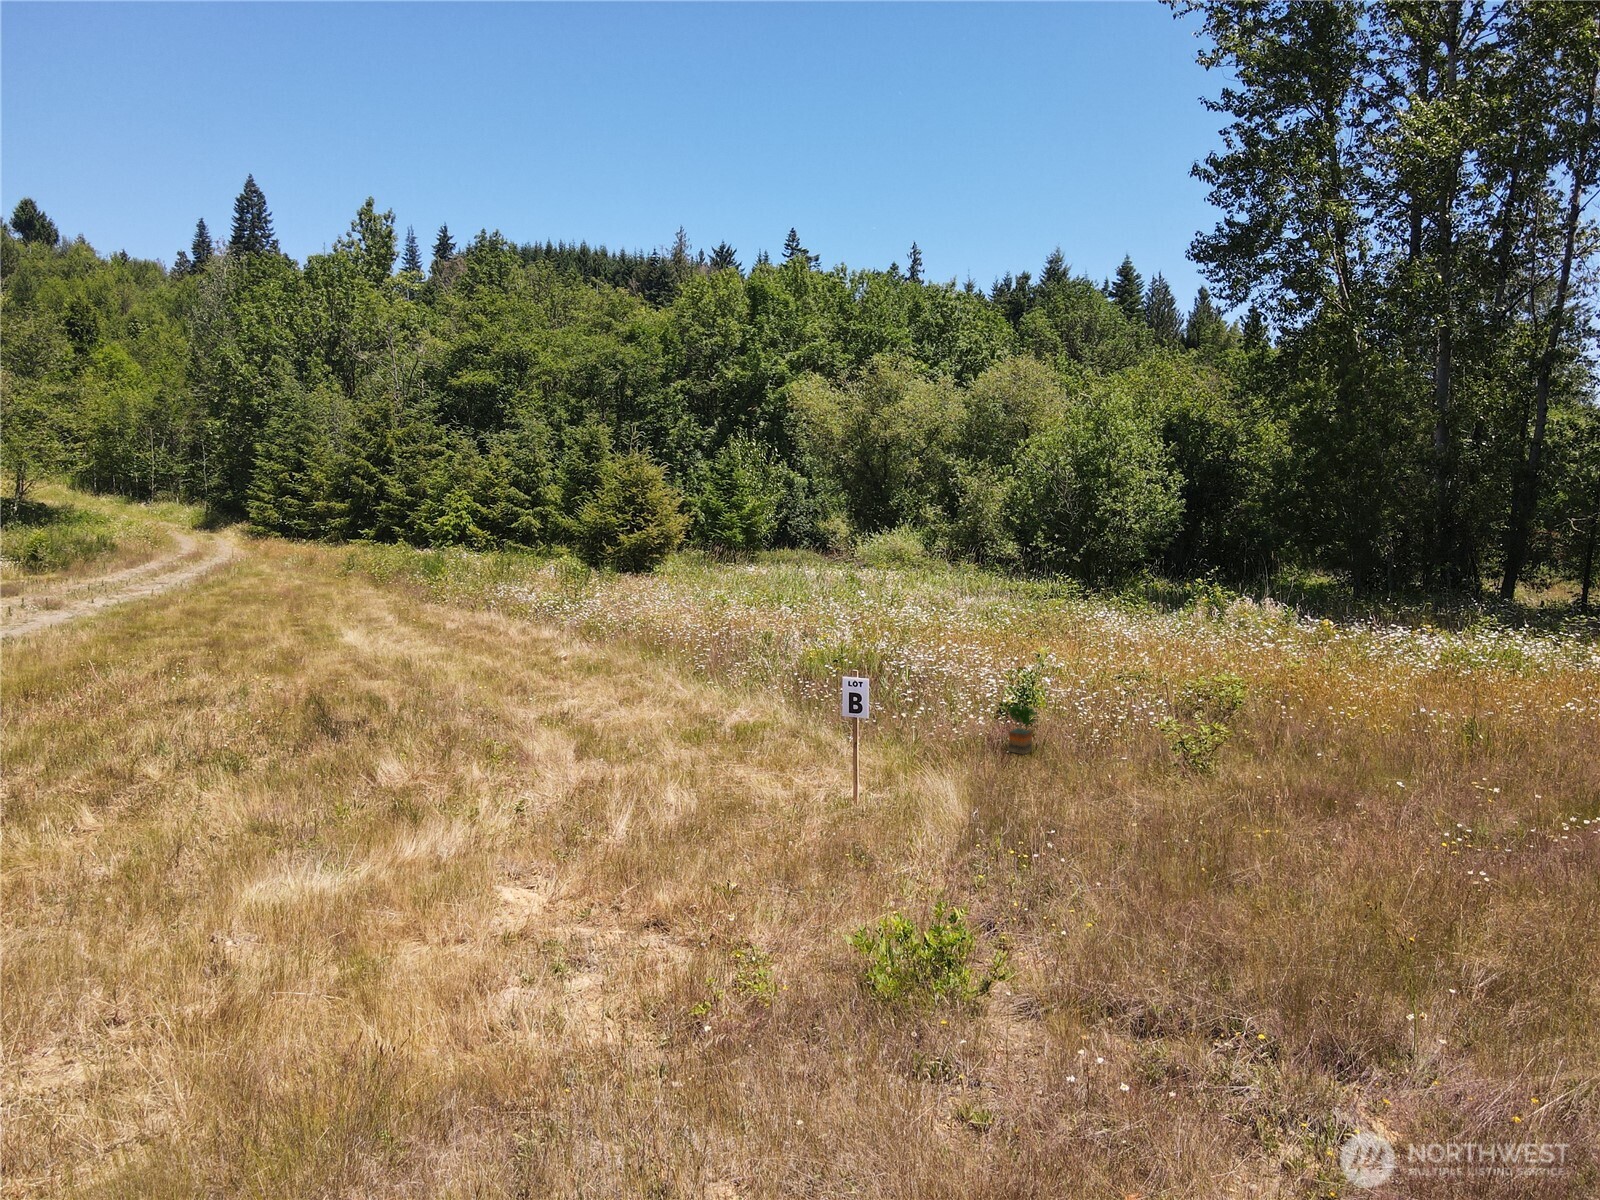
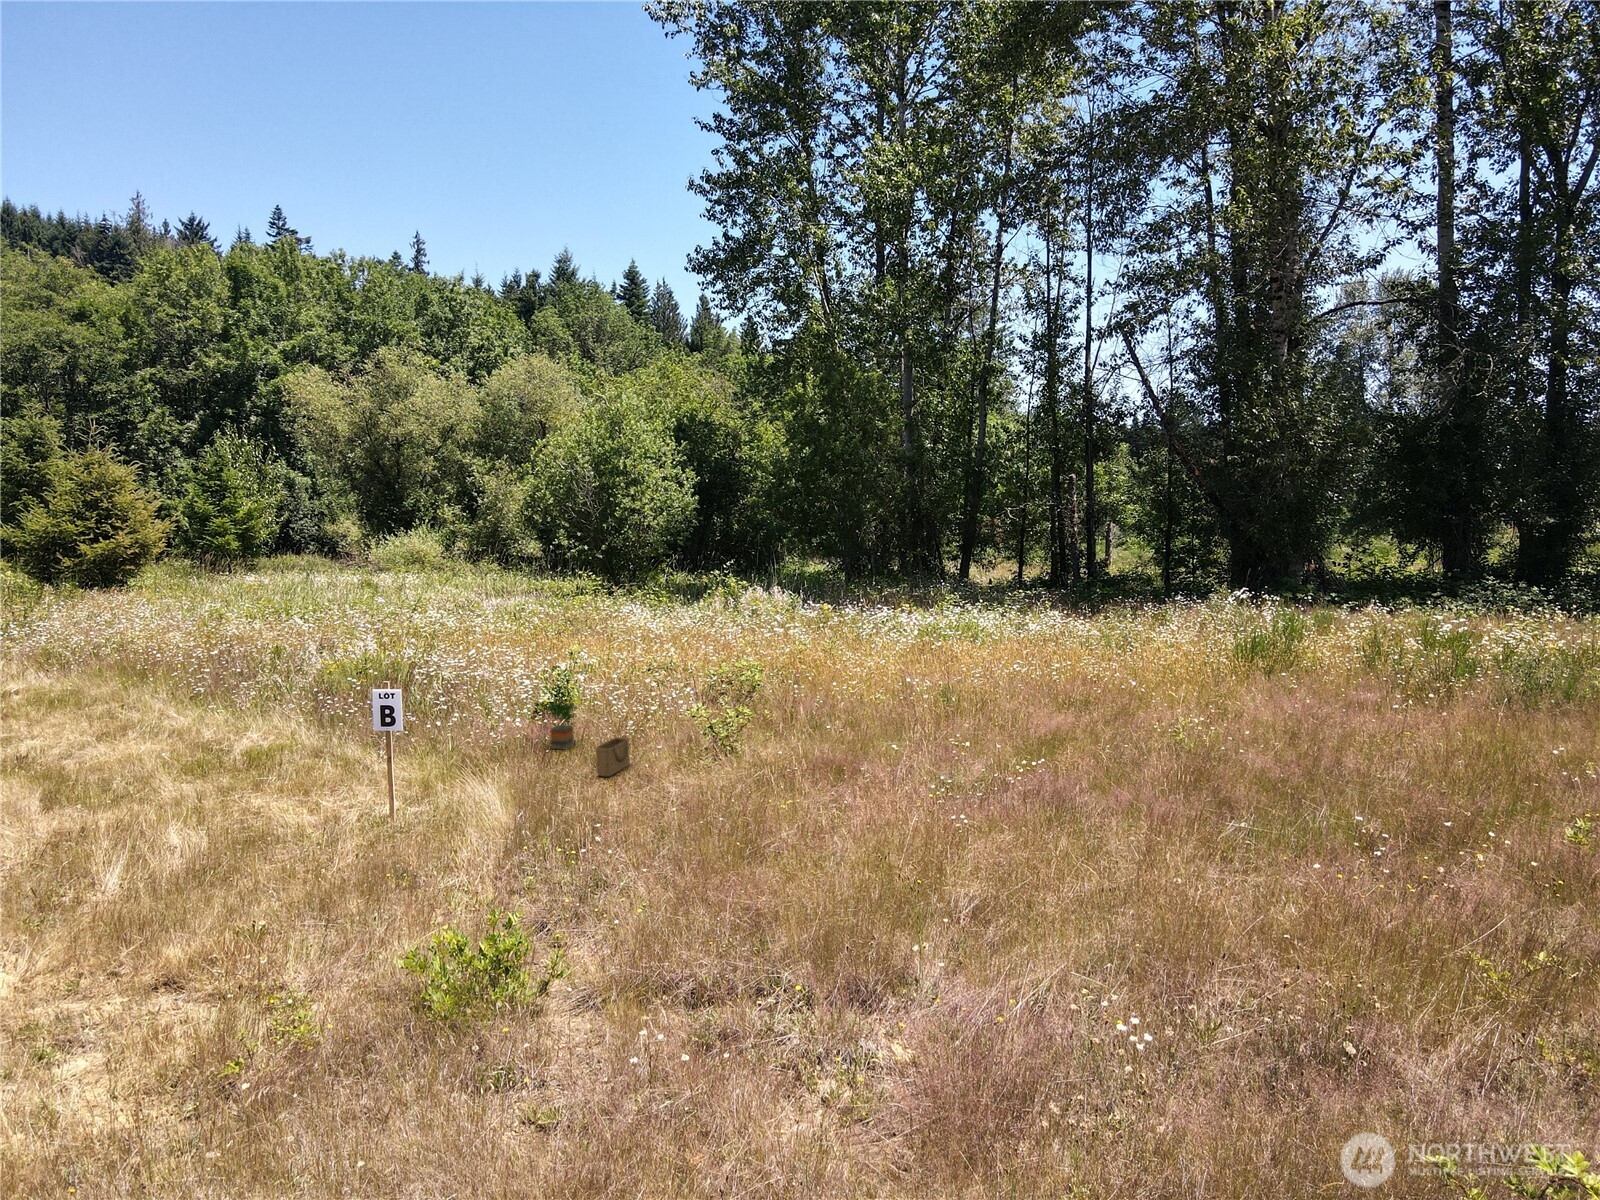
basket: none [1052,750,1091,792] -> present [595,737,629,776]

